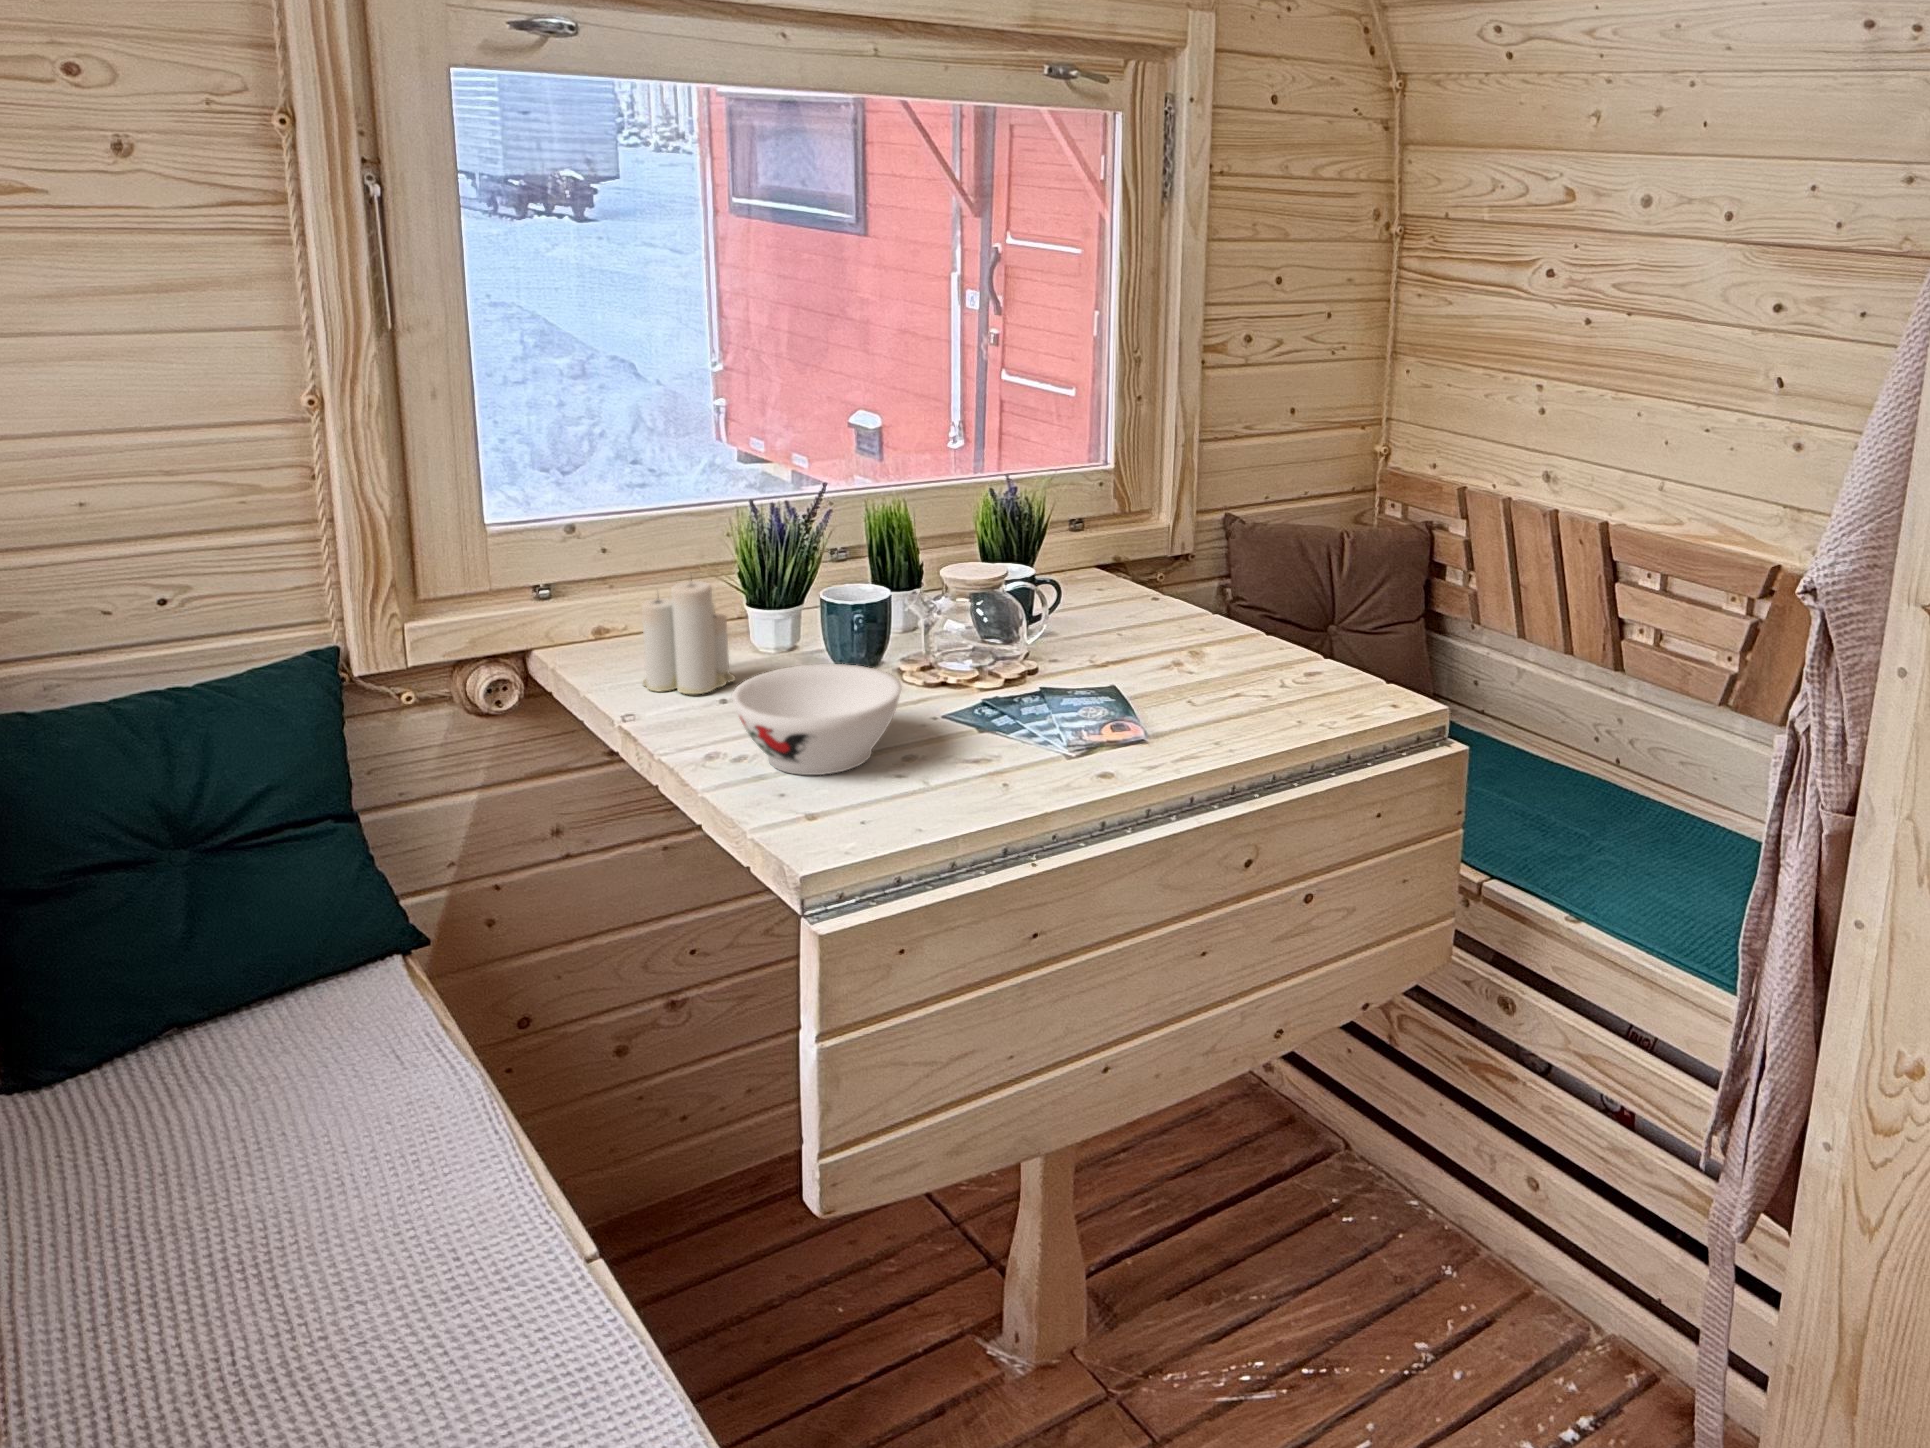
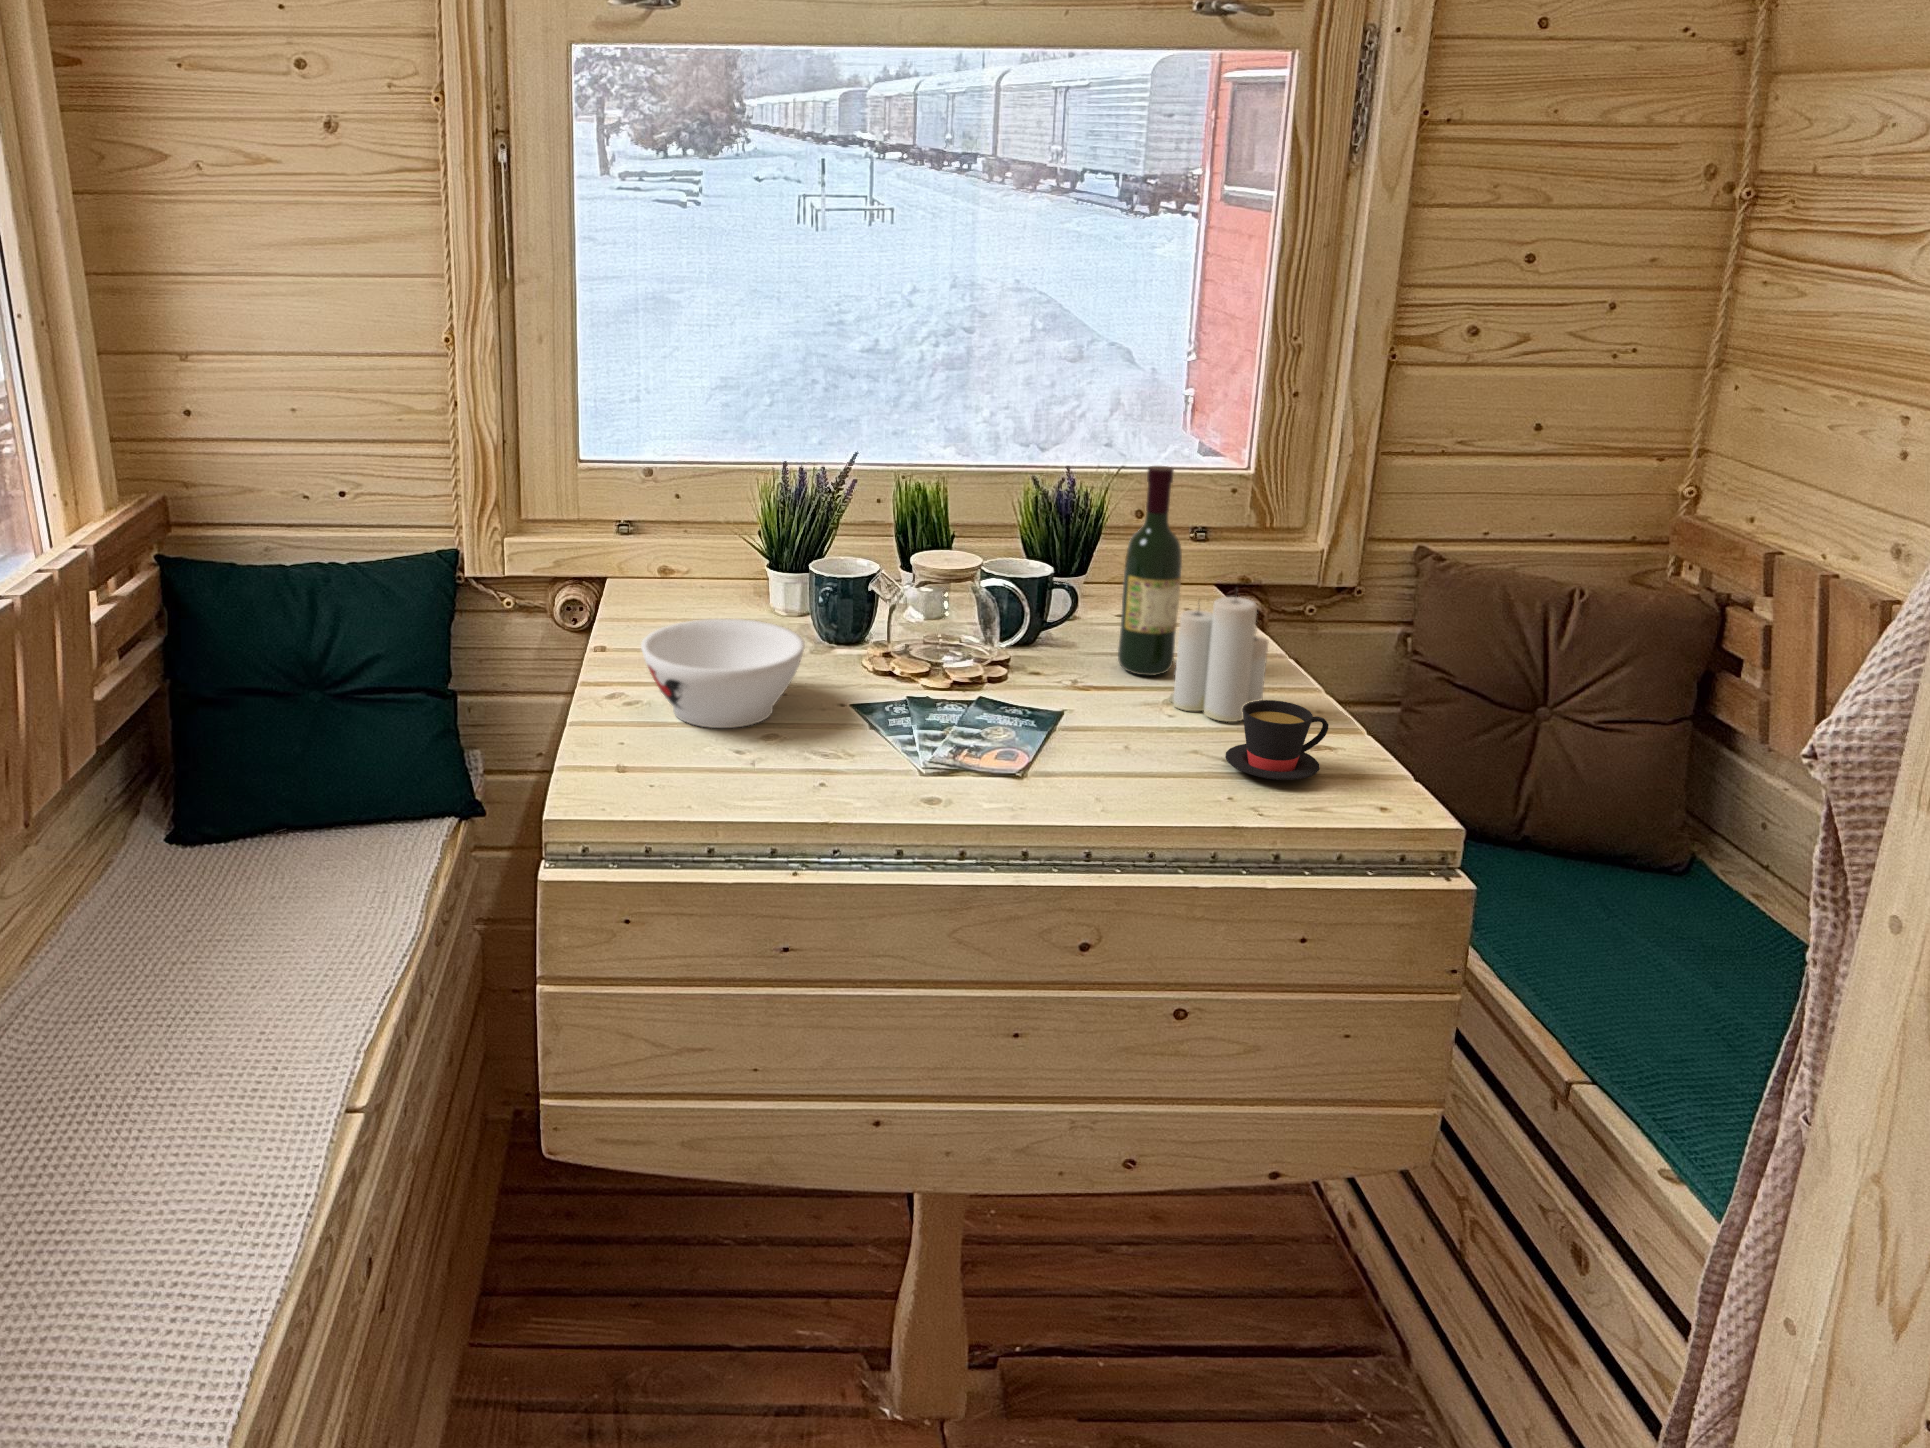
wine bottle: none [1102,474,1150,653] -> present [1118,466,1182,676]
candle: present [641,581,735,694] -> present [1169,597,1269,722]
teacup: none [1251,651,1322,713] -> present [1225,700,1329,780]

